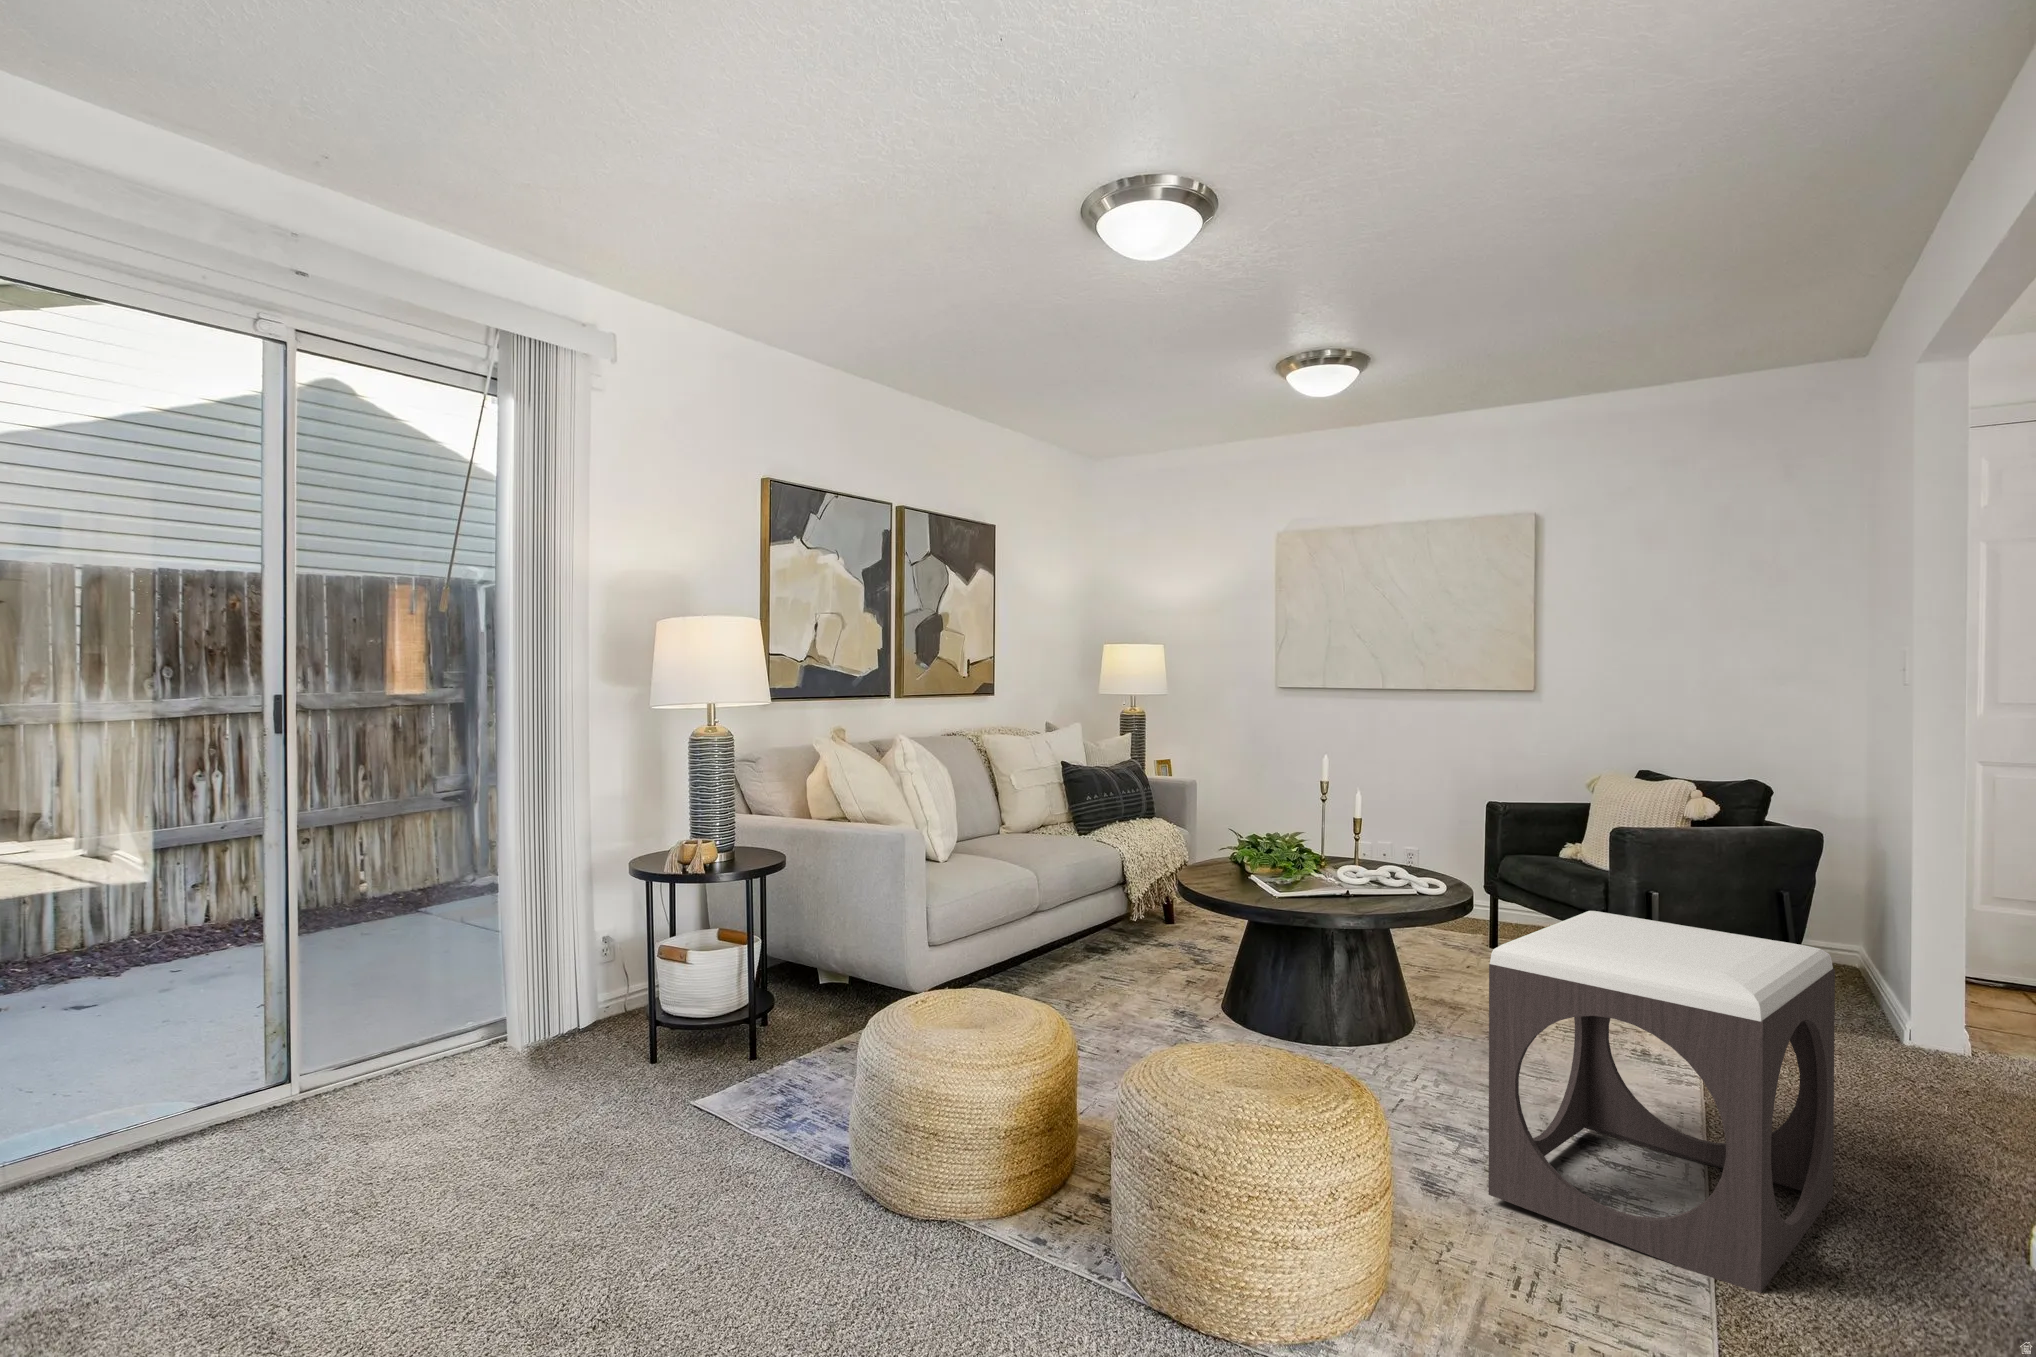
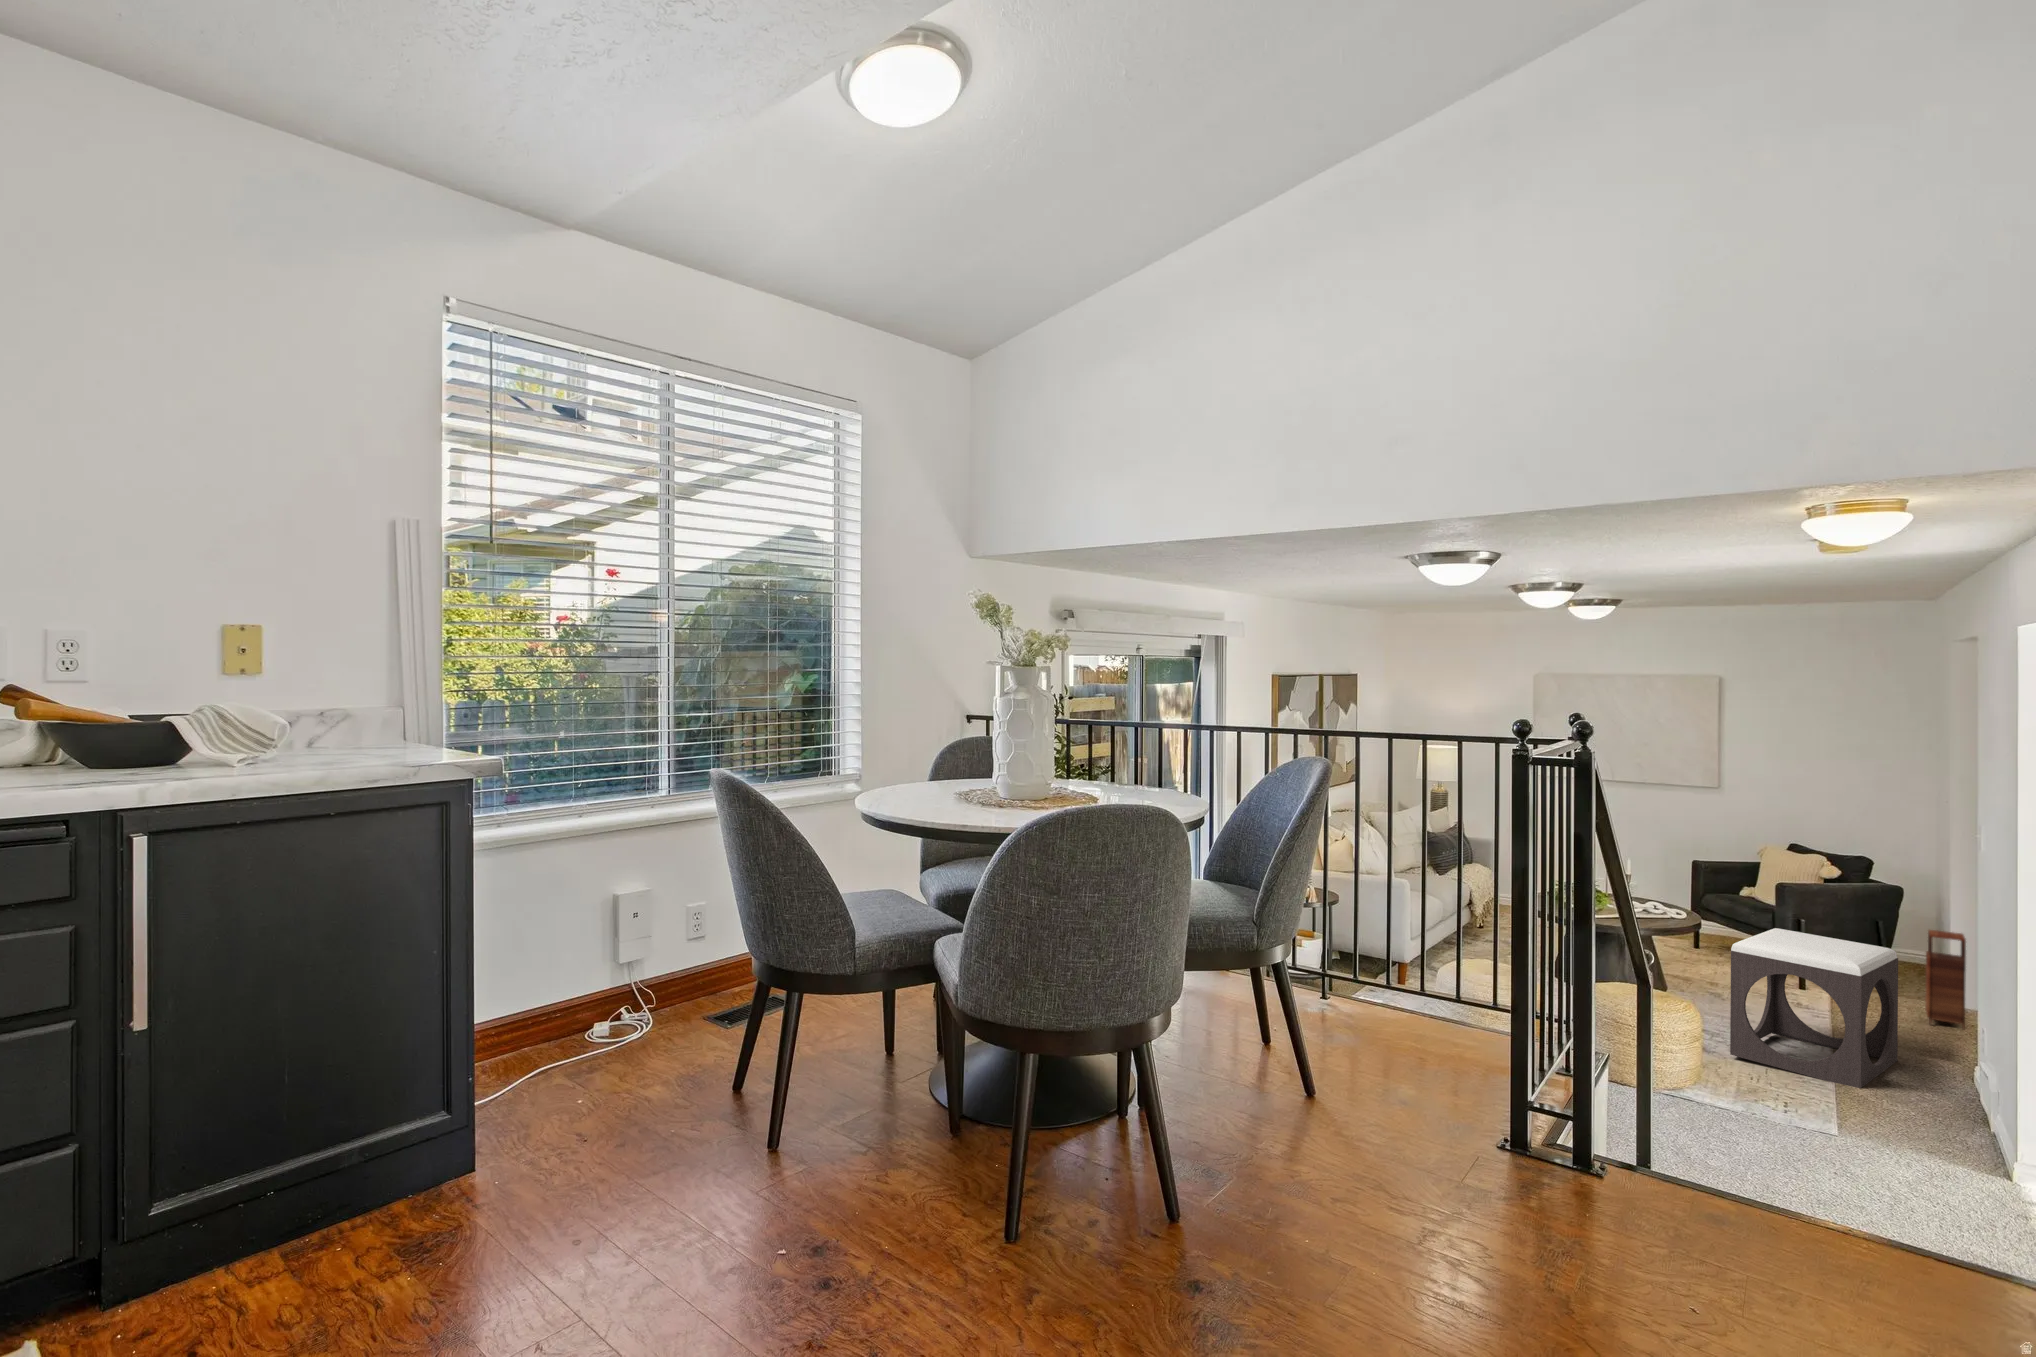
storage cabinet: none [1871,904,1951,1104] -> present [1925,930,1966,1029]

